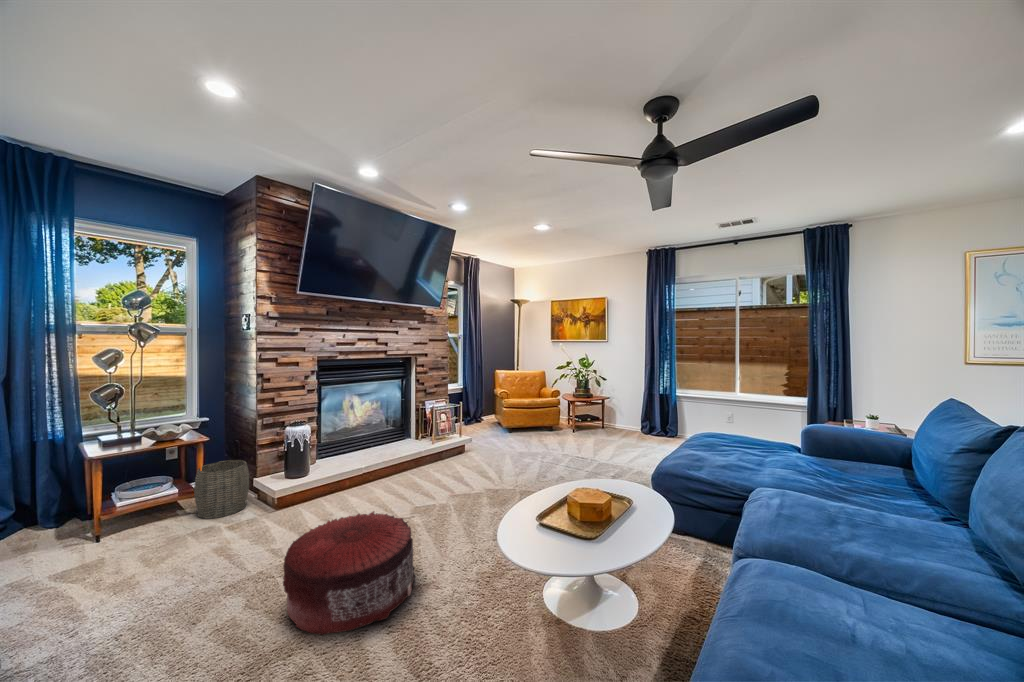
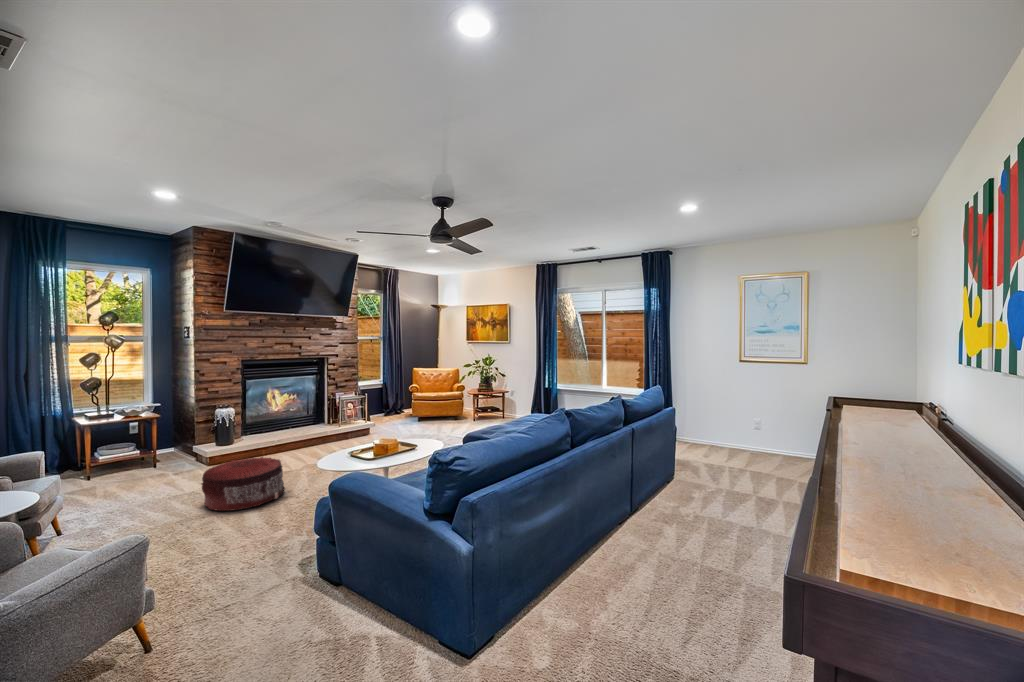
woven basket: present [194,460,249,519] -> none [151,432,190,470]

